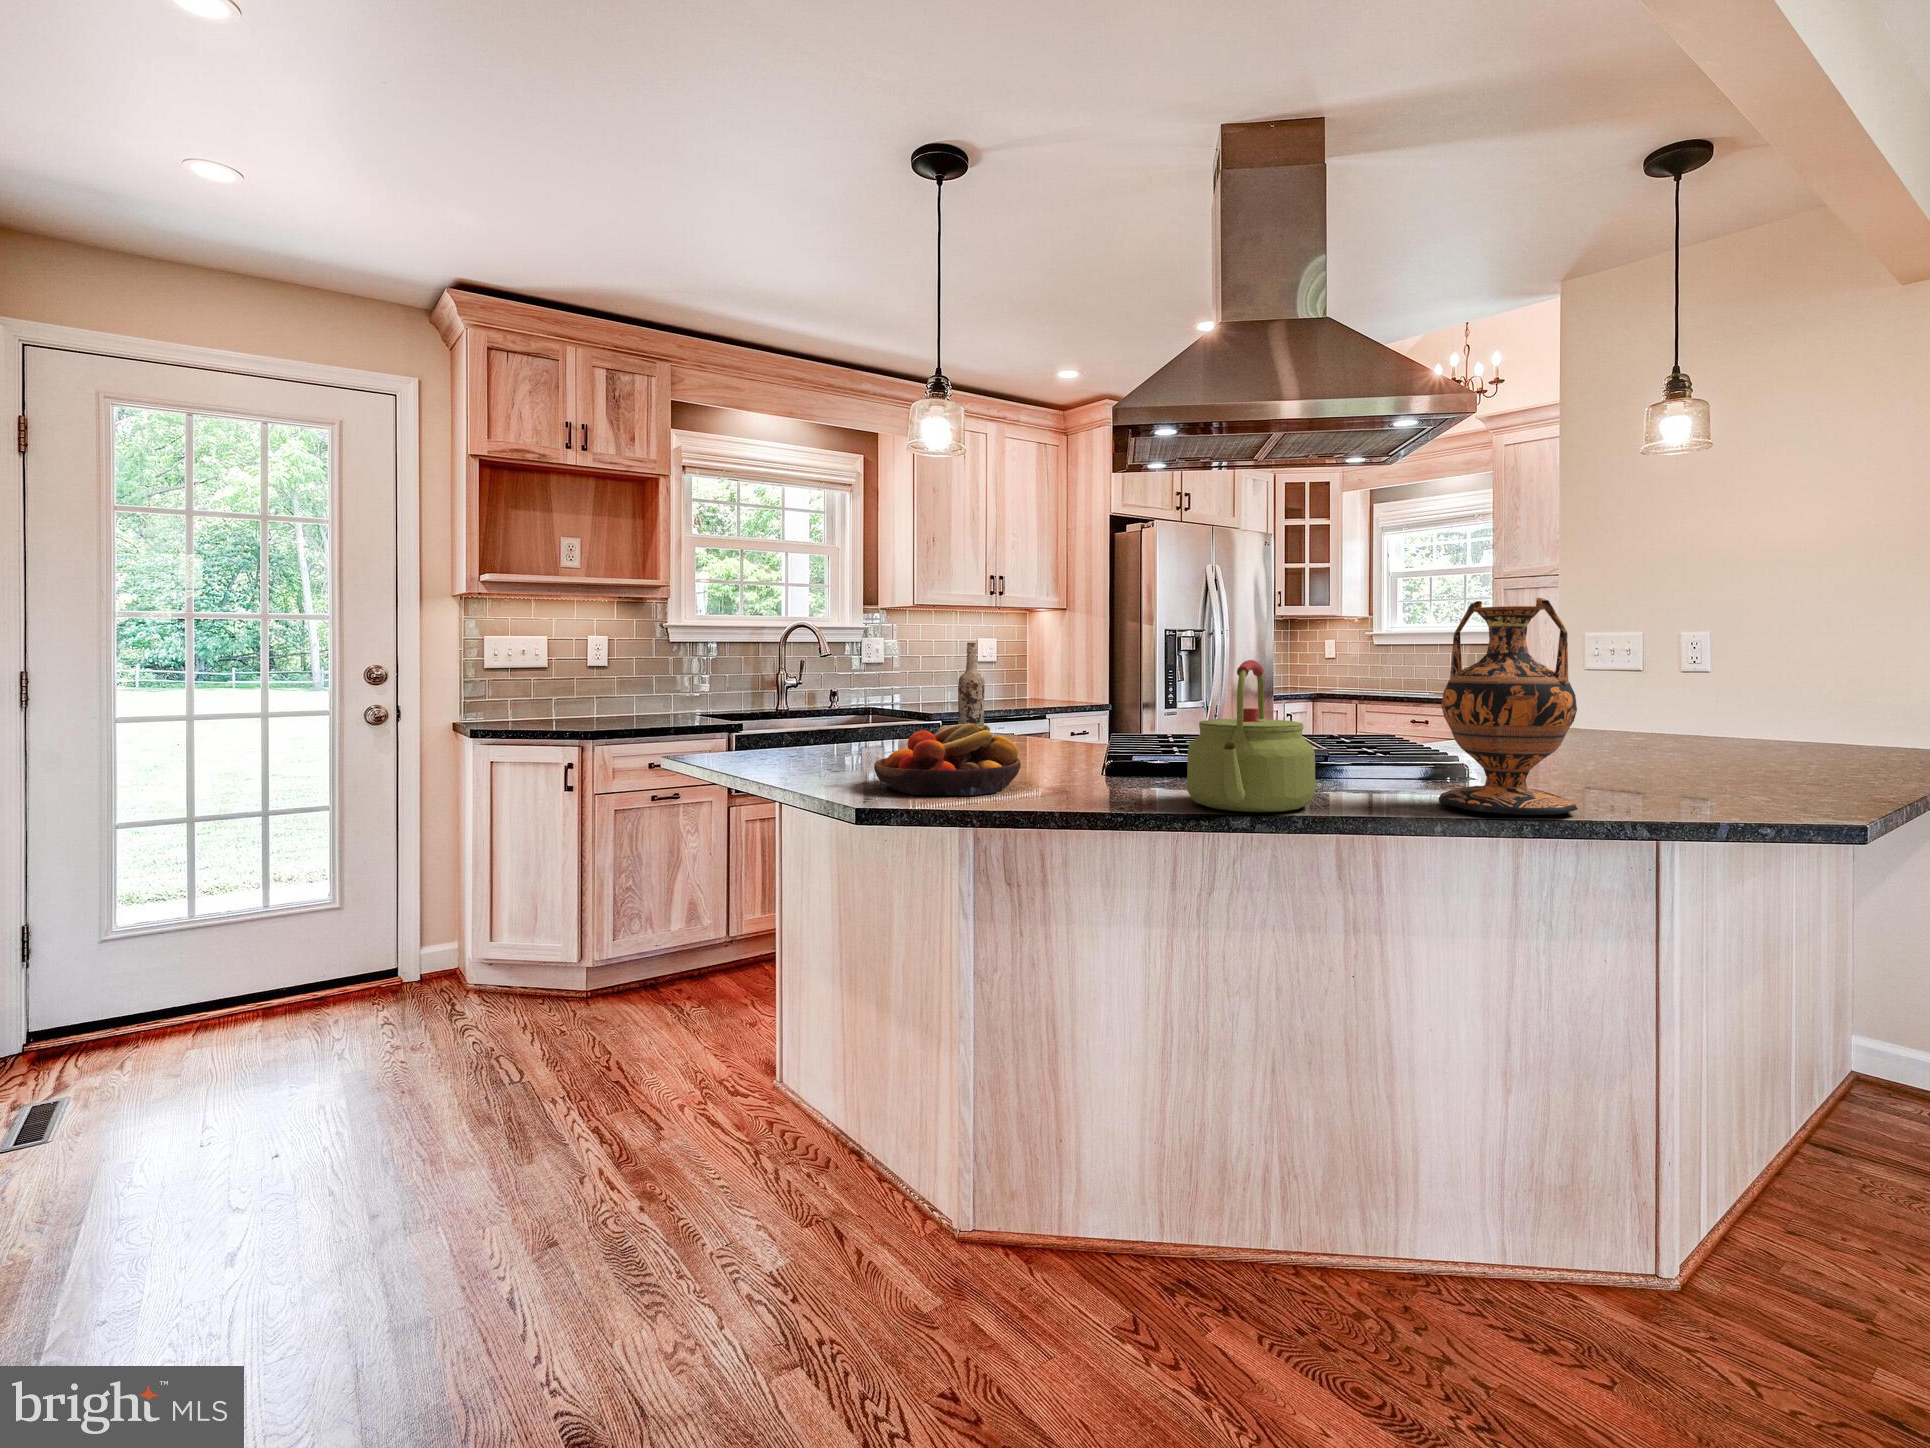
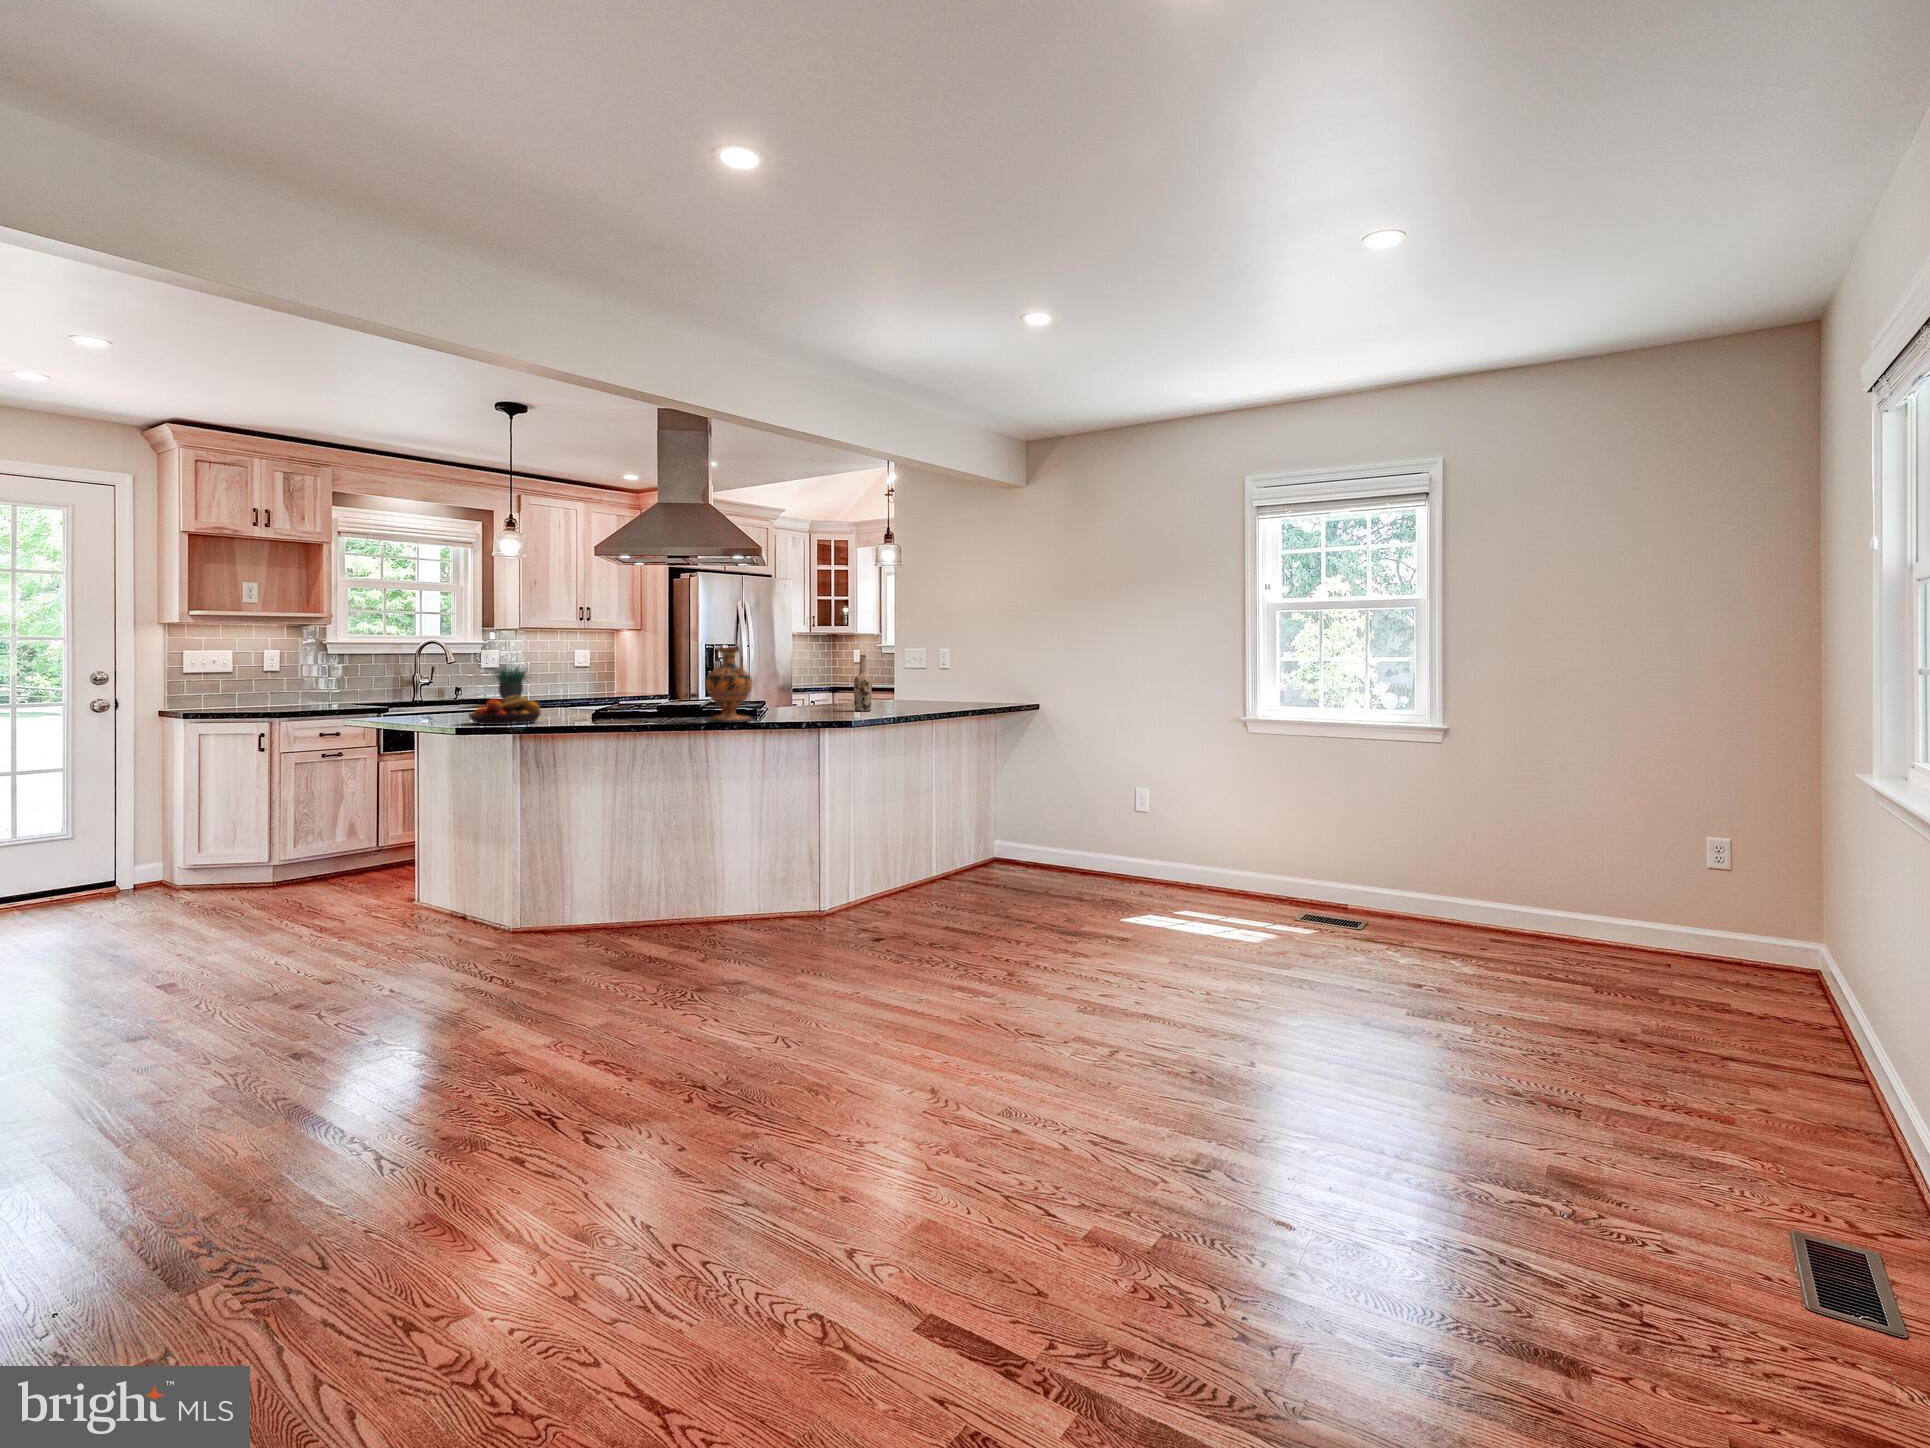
potted plant: none [866,637,934,708] -> present [493,662,528,699]
wine bottle: present [958,643,985,727] -> present [854,655,872,711]
kettle: present [1187,660,1315,812] -> none [605,667,657,725]

